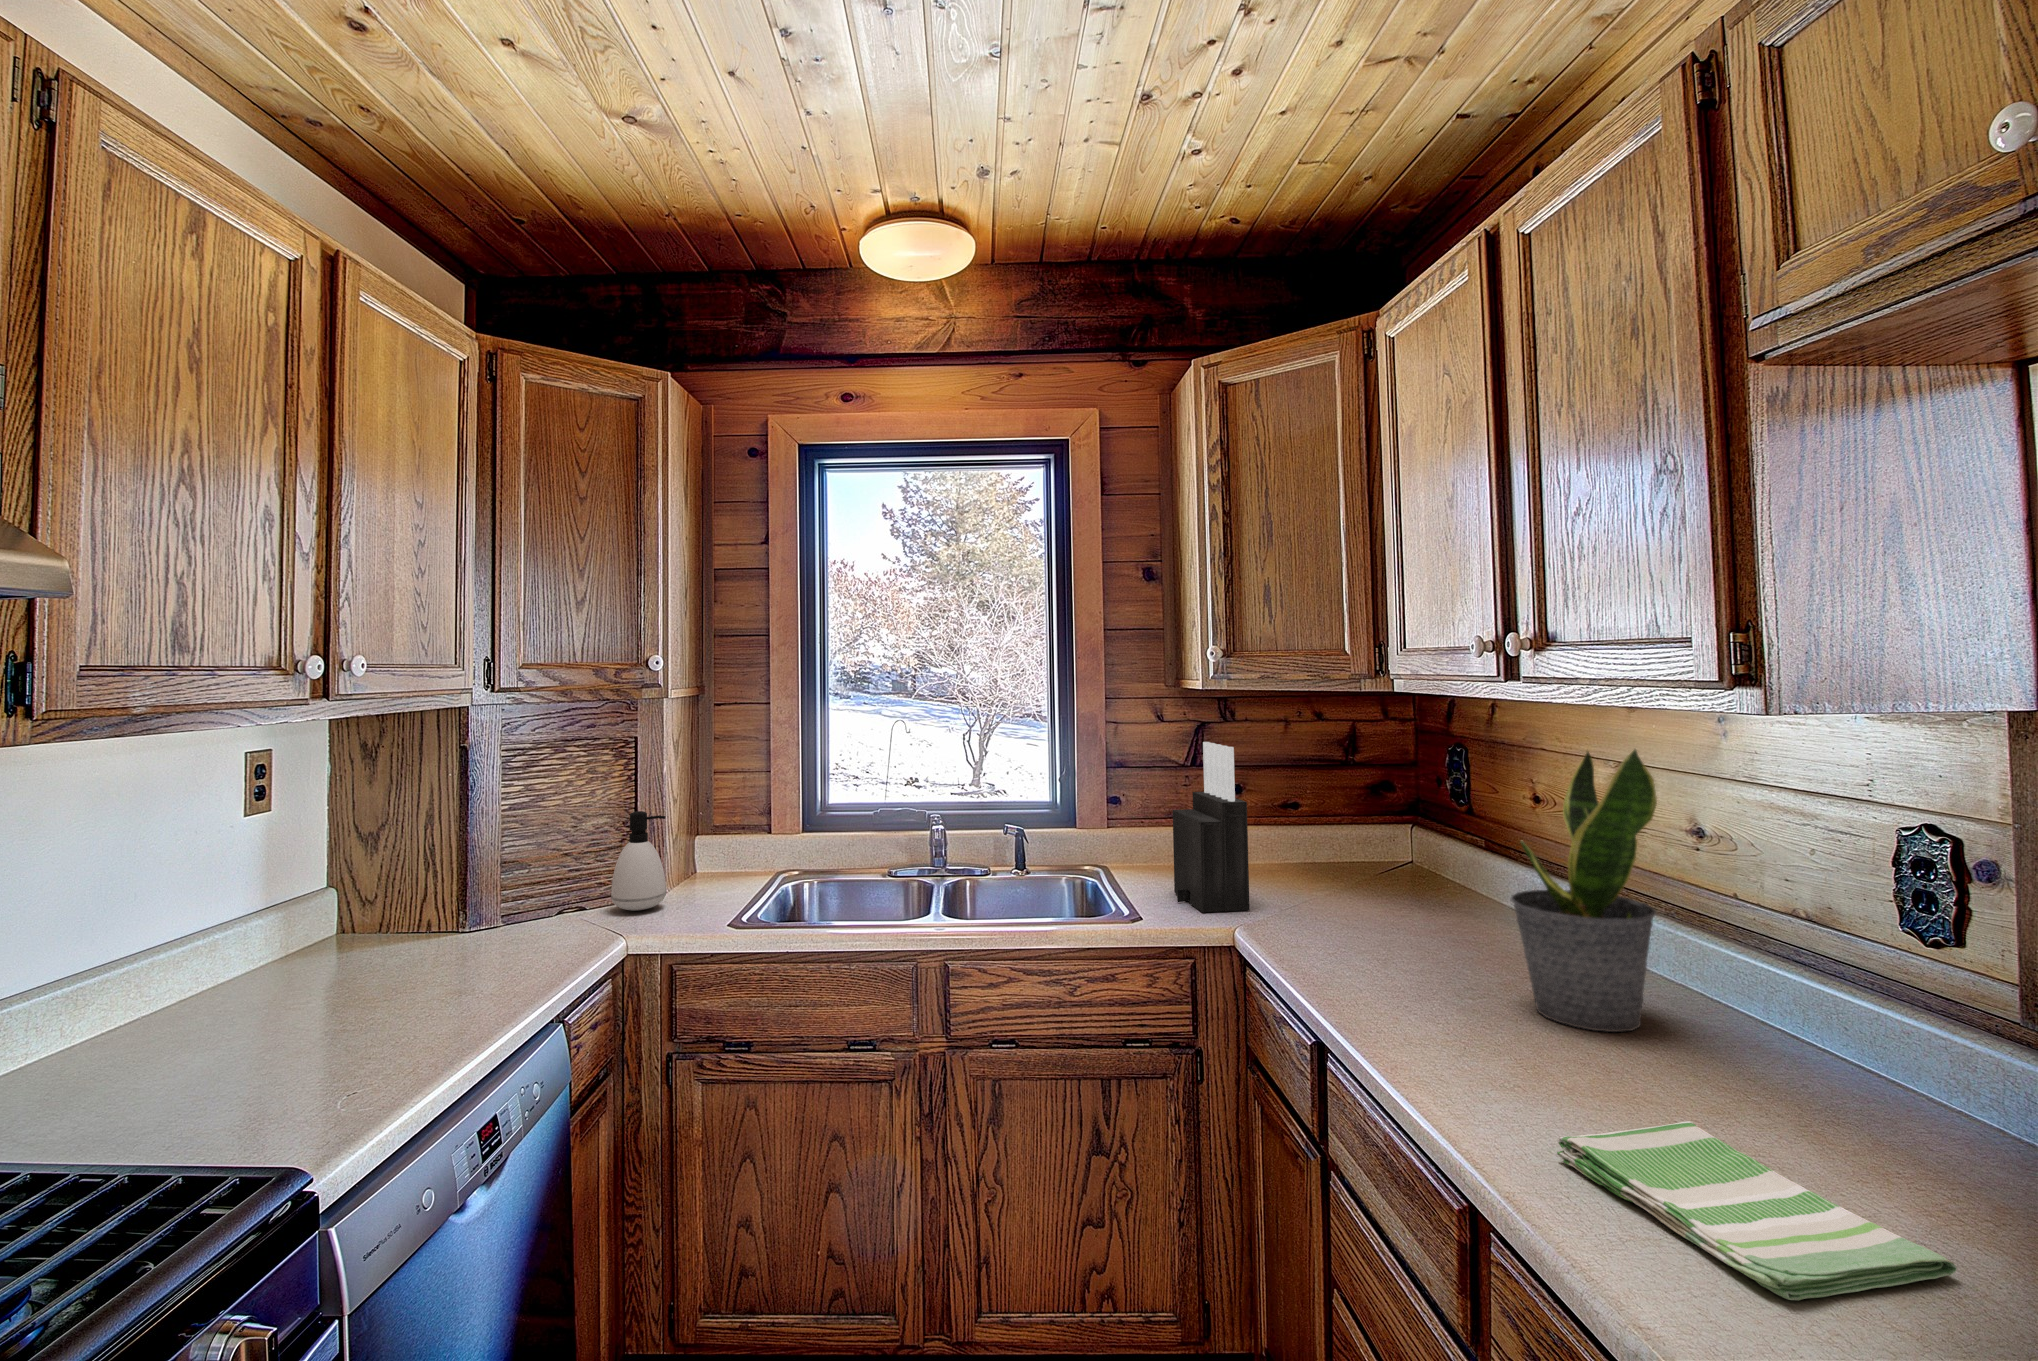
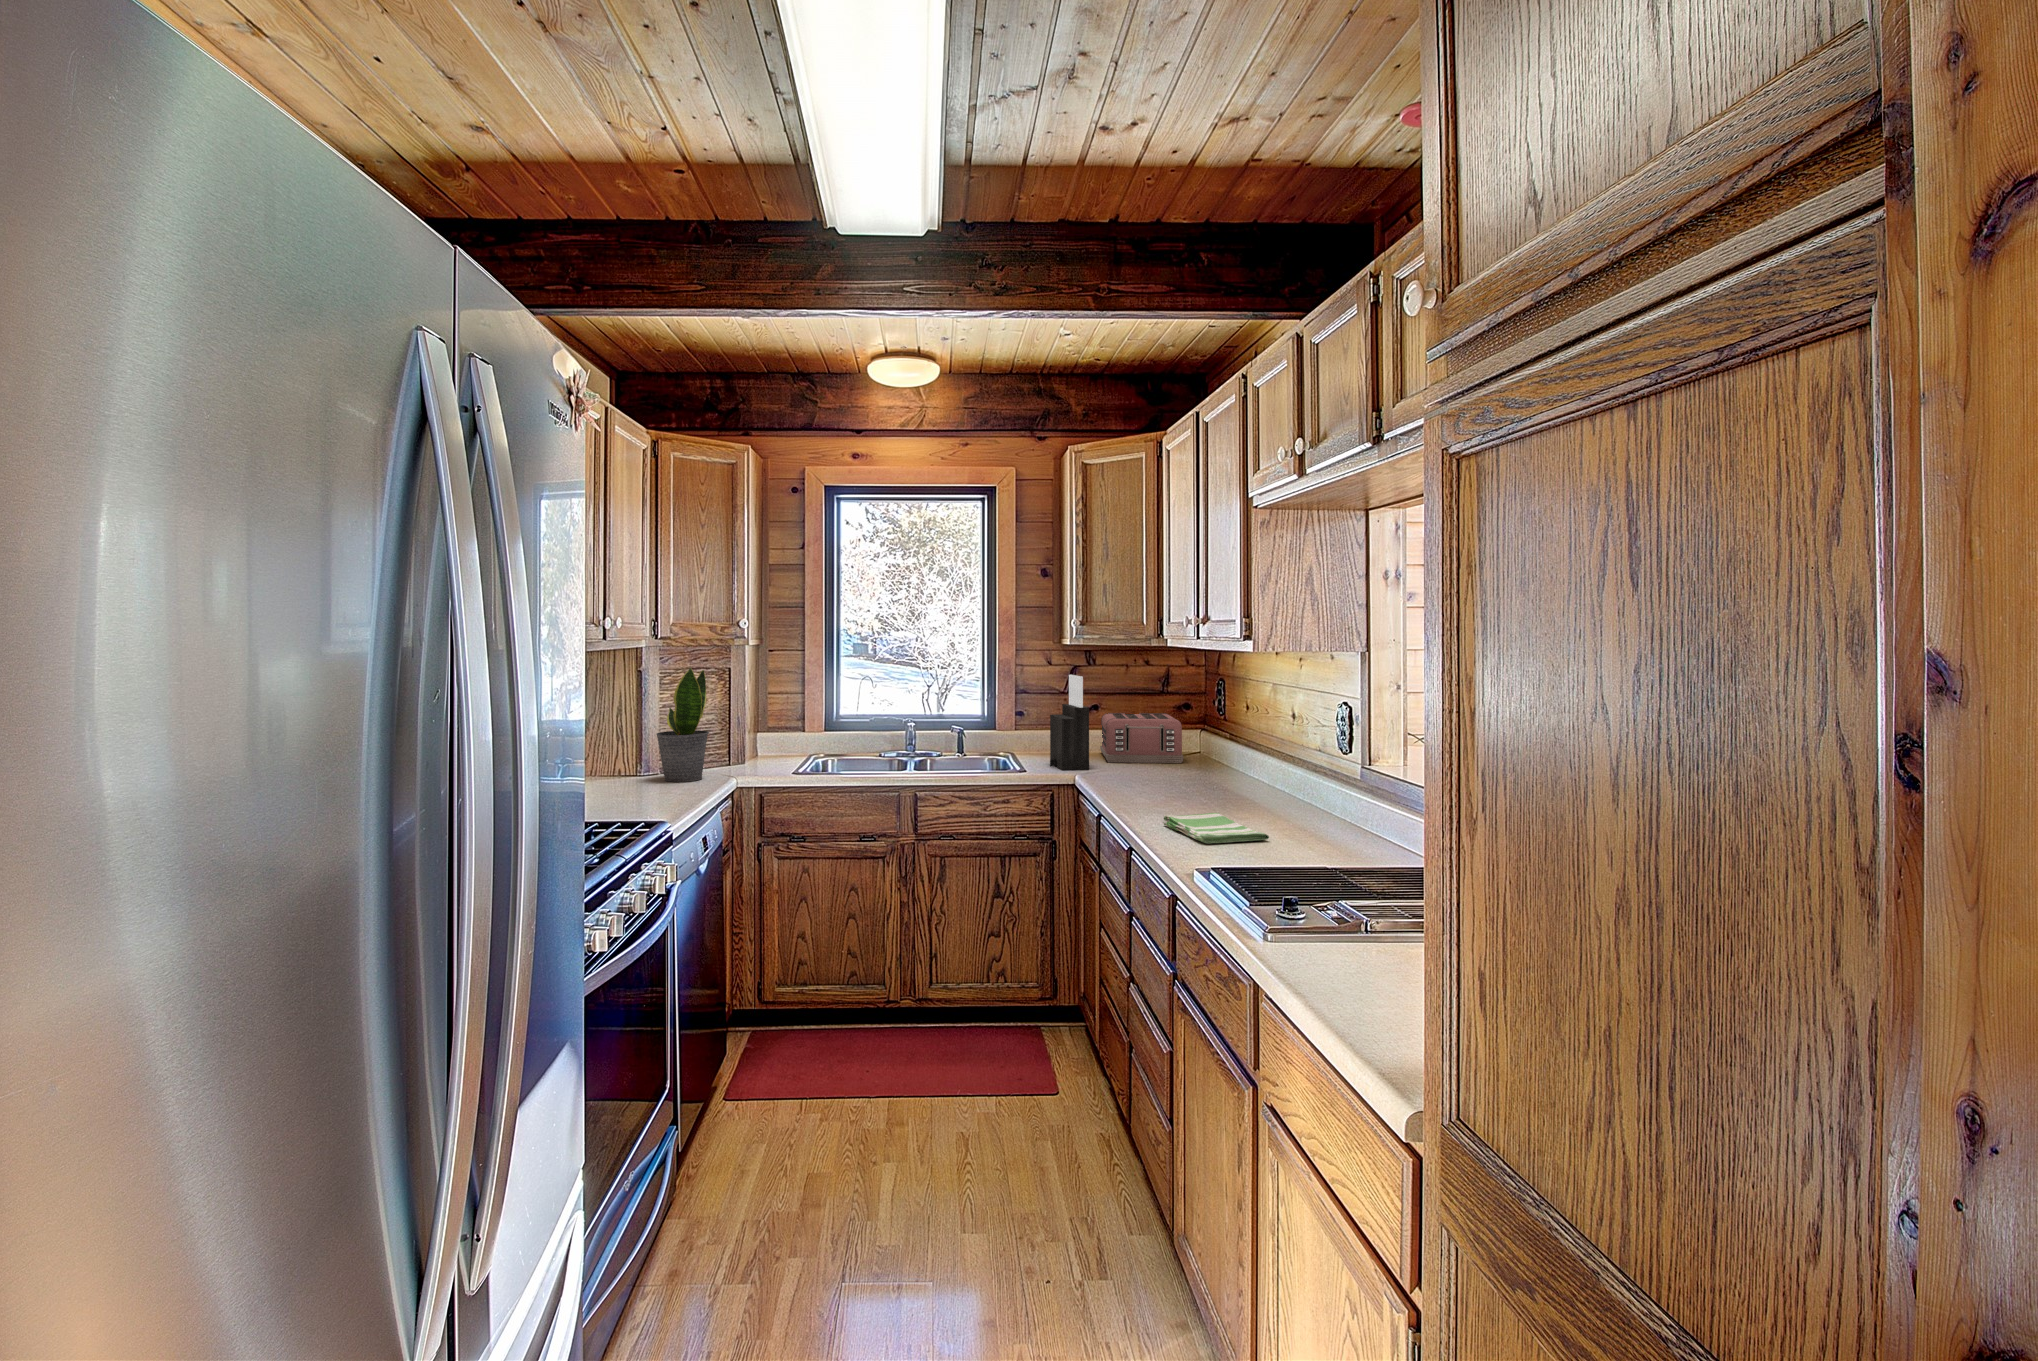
potted plant: present [1511,749,1657,1032] -> present [656,668,709,782]
toaster: none [1245,799,1403,891] -> present [1100,713,1183,763]
soap dispenser: present [611,811,666,910] -> none [717,711,749,769]

